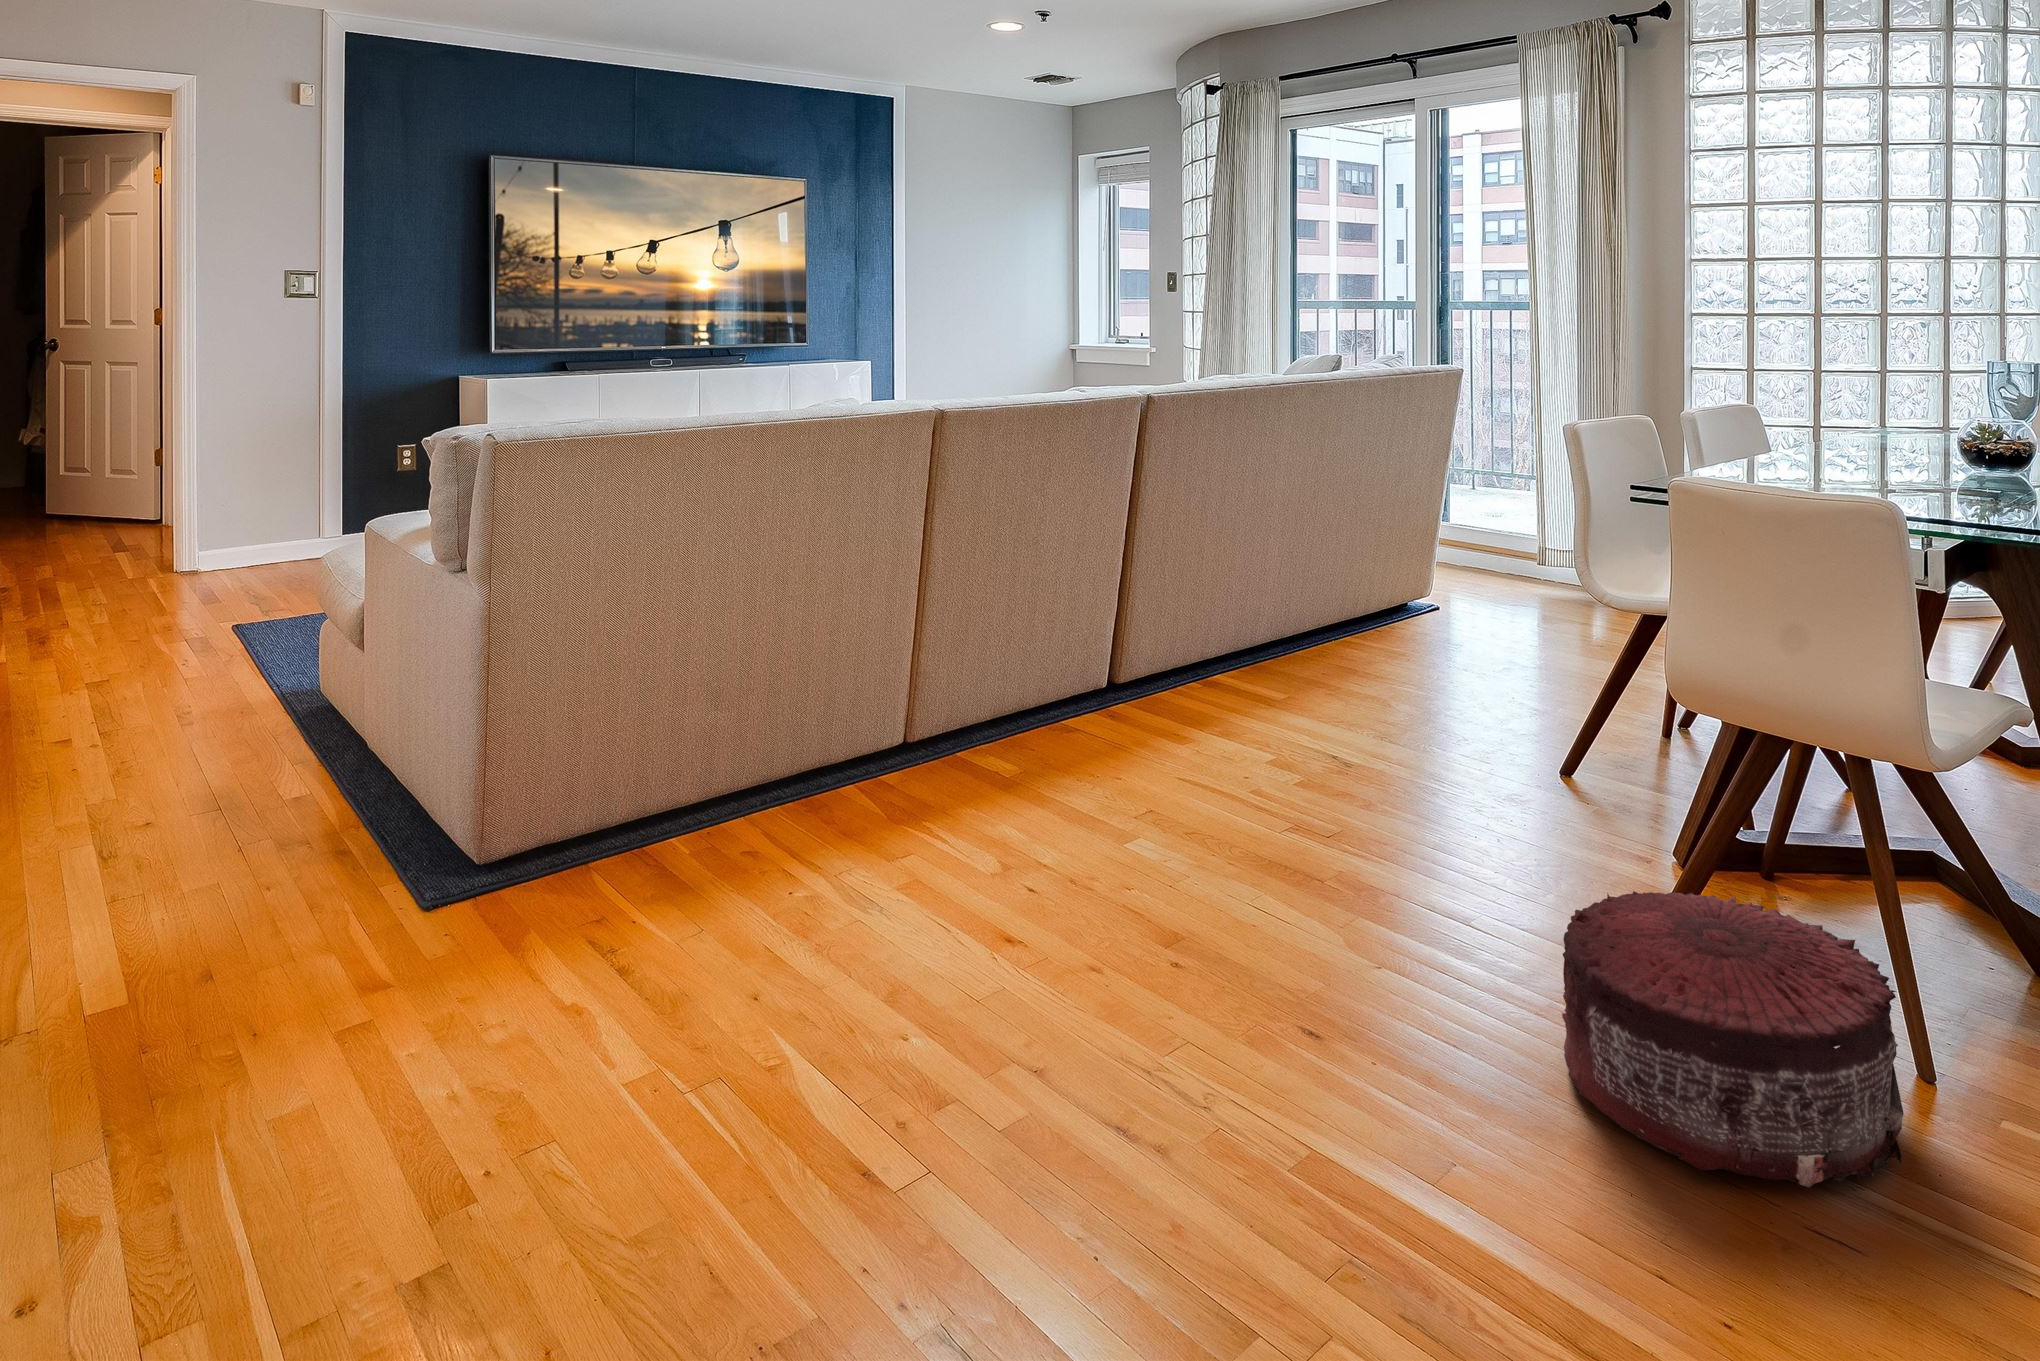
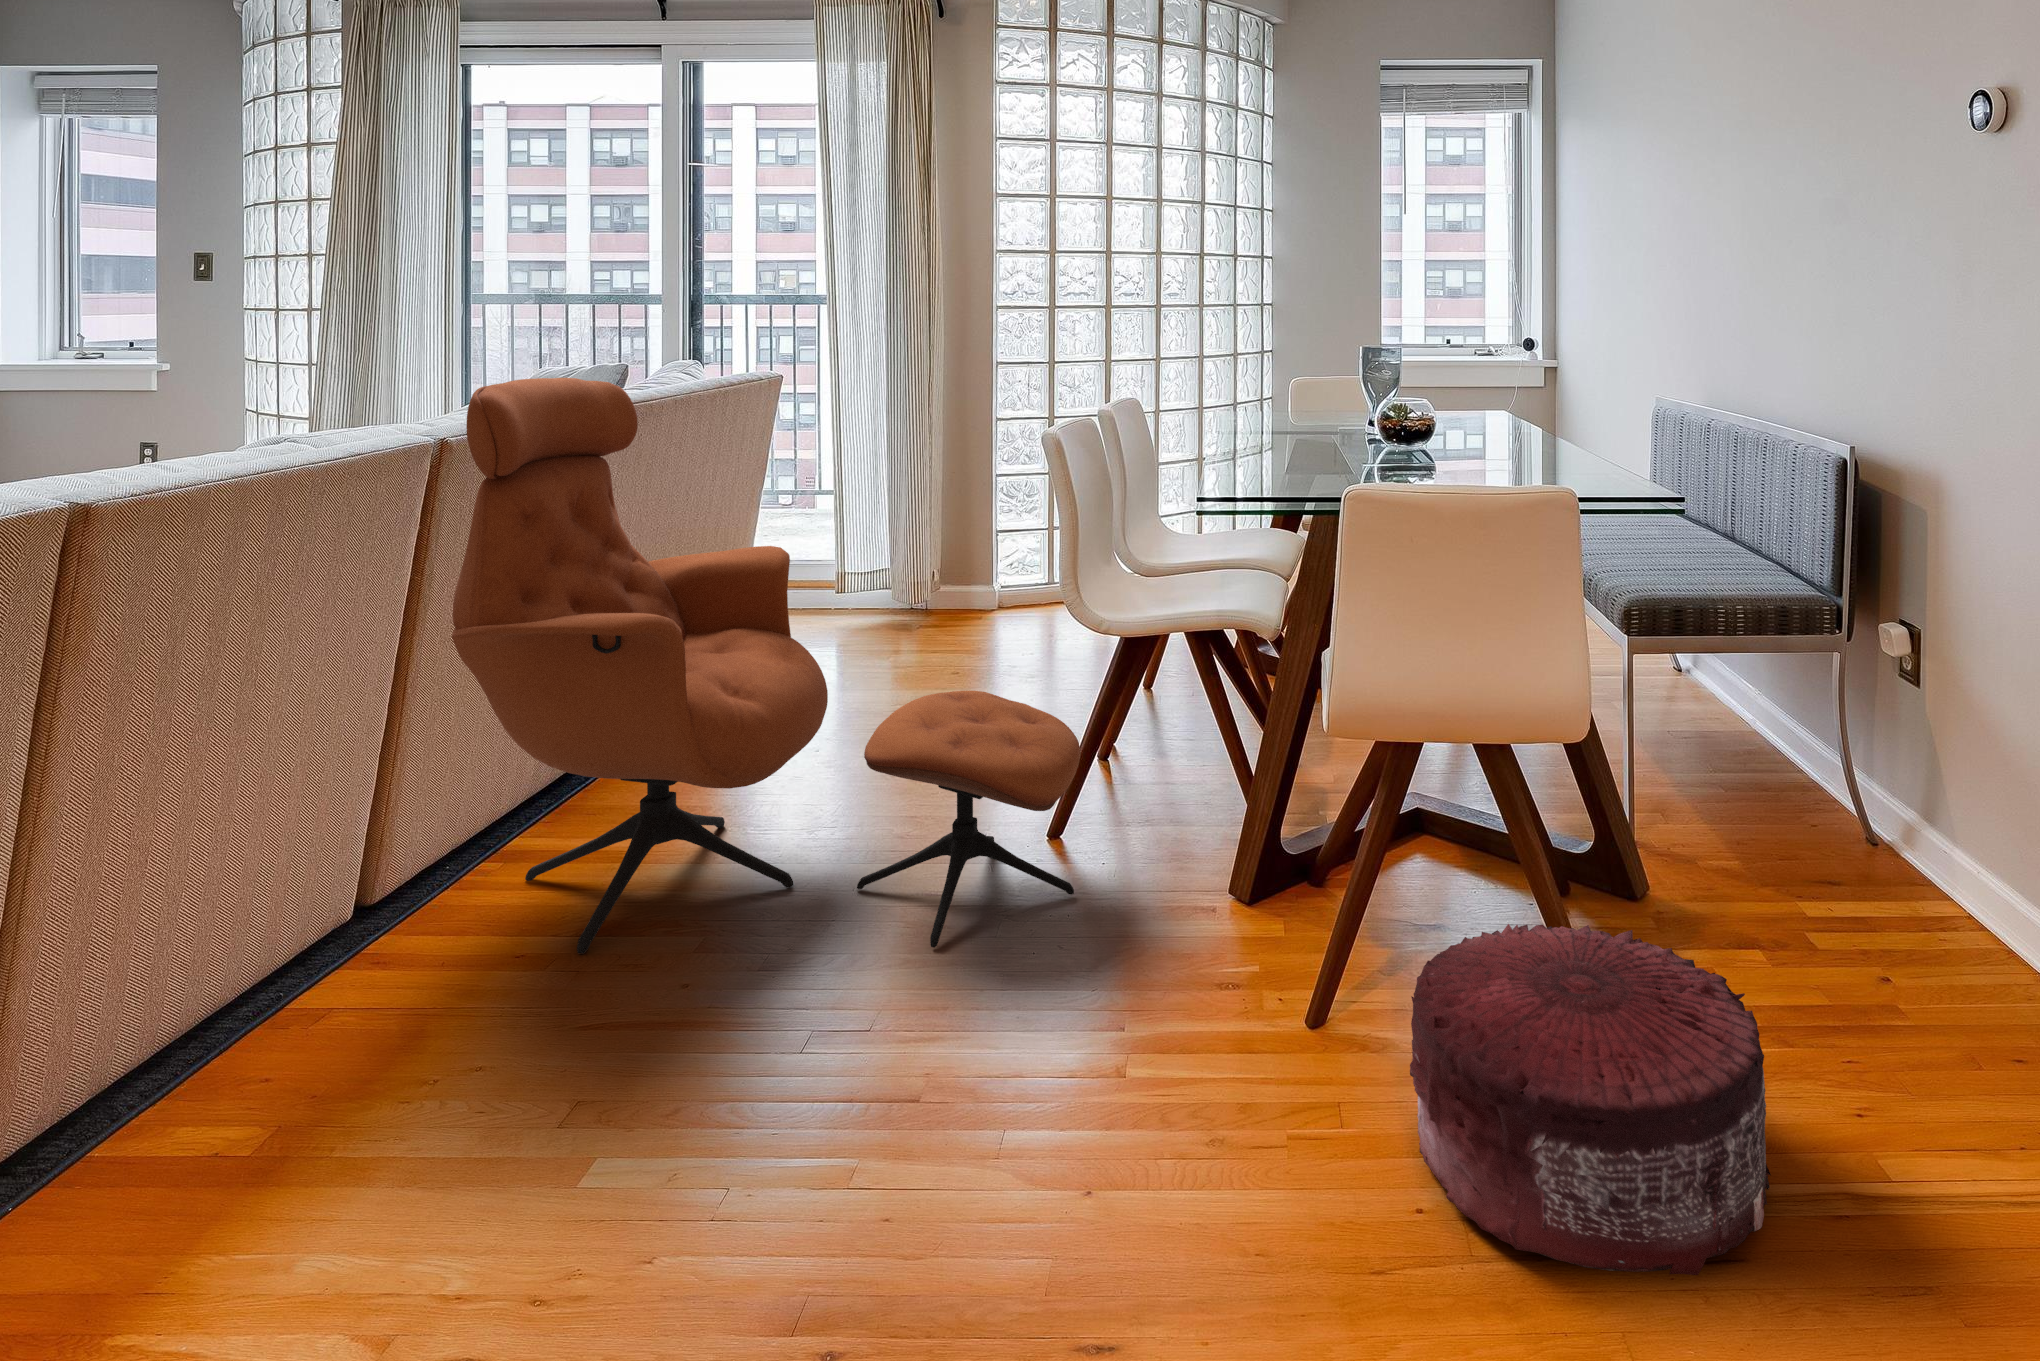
lounge chair: none [1134,367,1529,809] -> present [452,378,1080,954]

